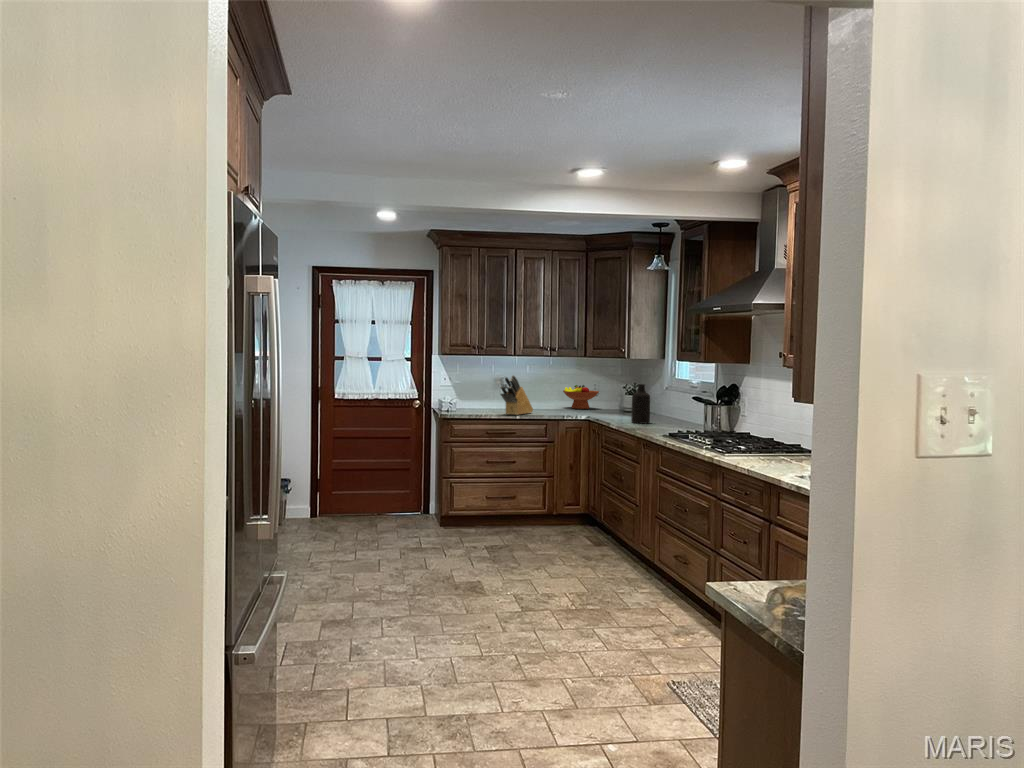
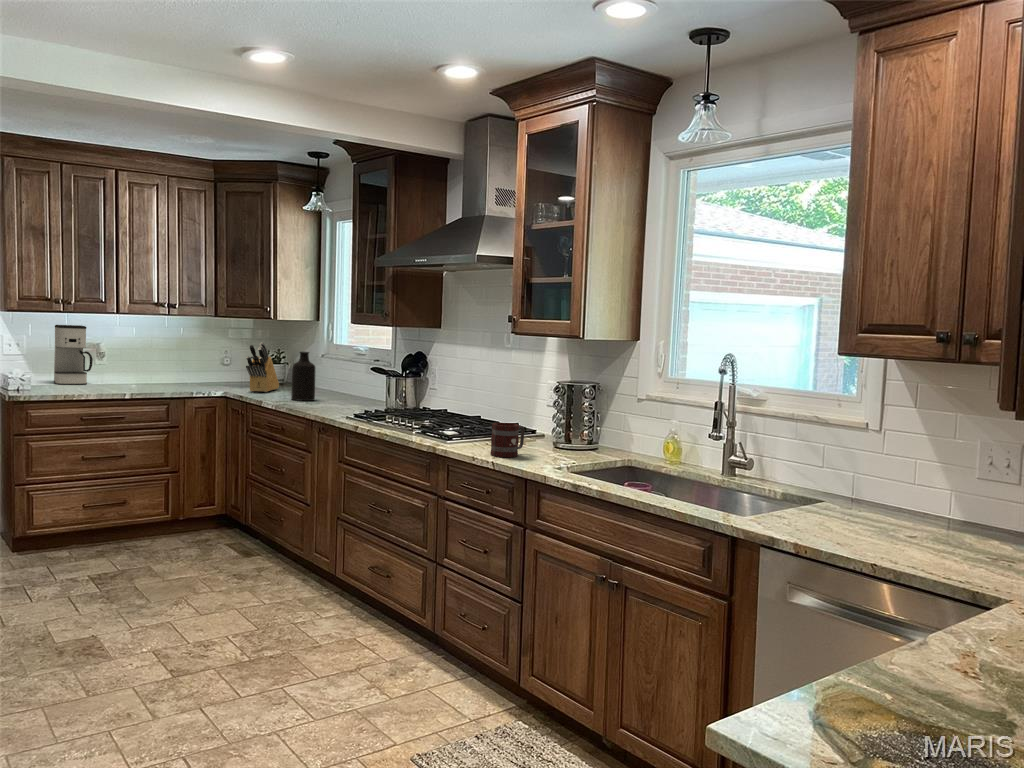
coffee maker: none [474,367,498,409] -> present [54,325,93,385]
knife block: present [501,375,533,415] -> present [246,343,279,392]
fruit bowl: present [563,385,599,409] -> none [185,351,234,382]
mug: none [751,438,783,466] -> present [490,423,525,457]

